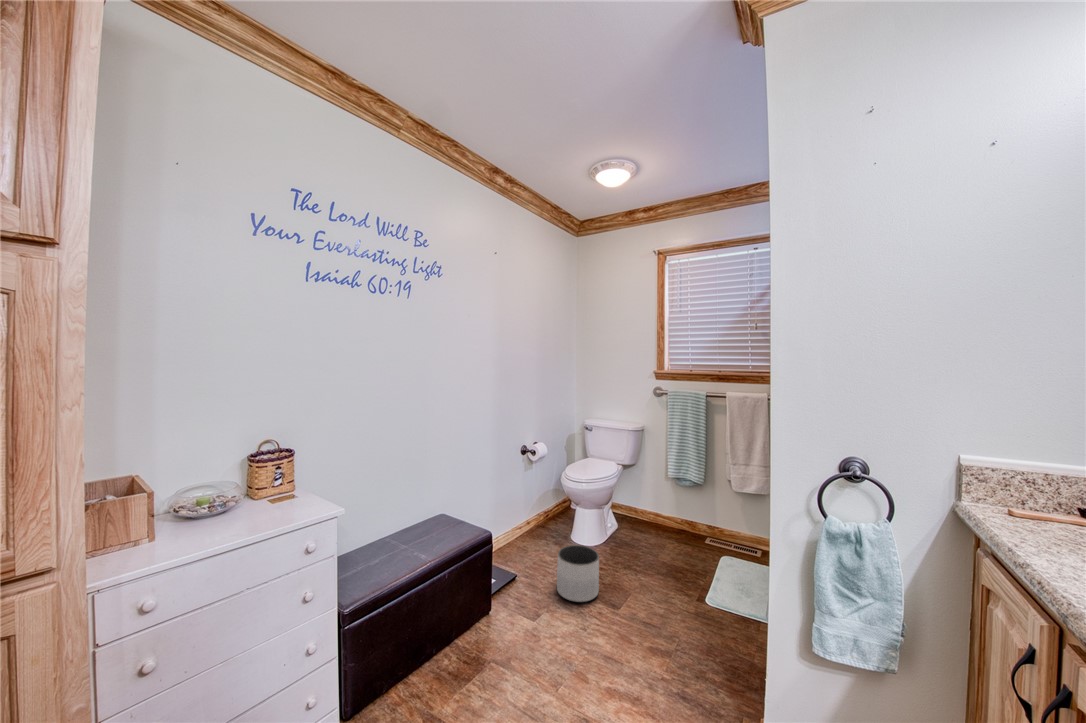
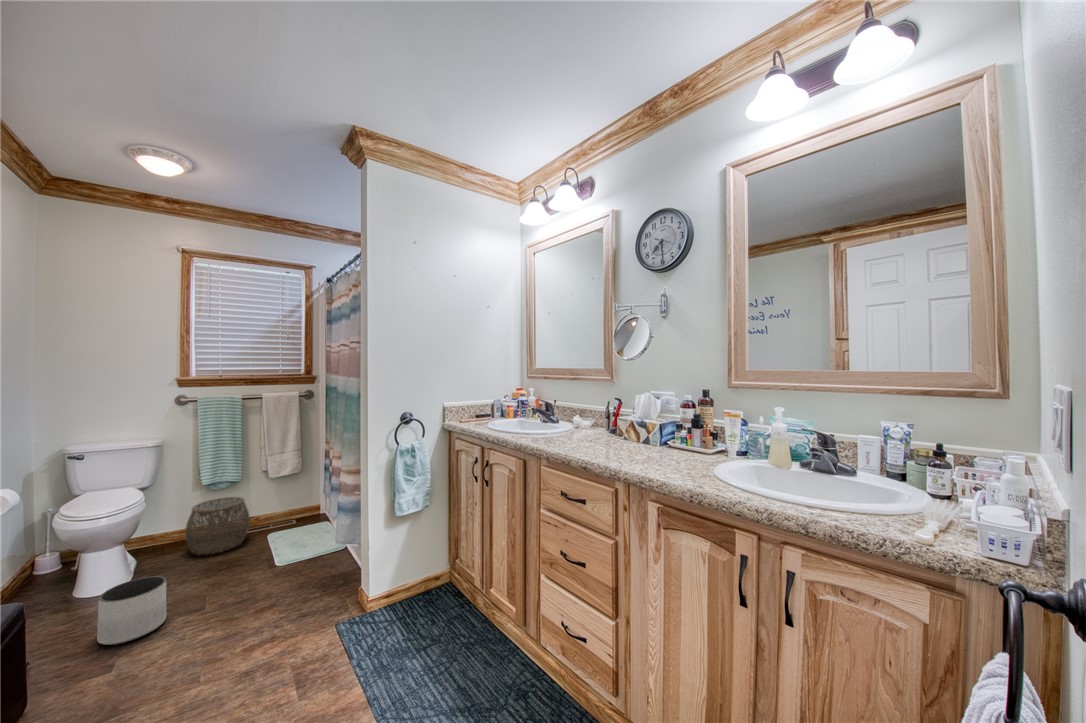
woven basket: none [651,494,706,554] -> present [185,497,250,555]

